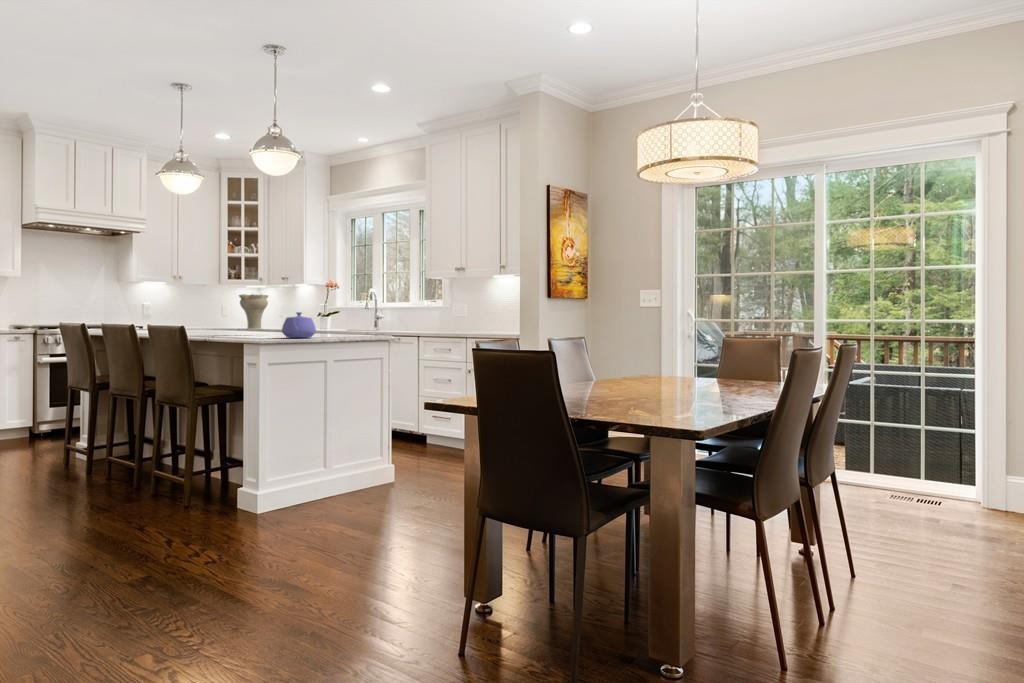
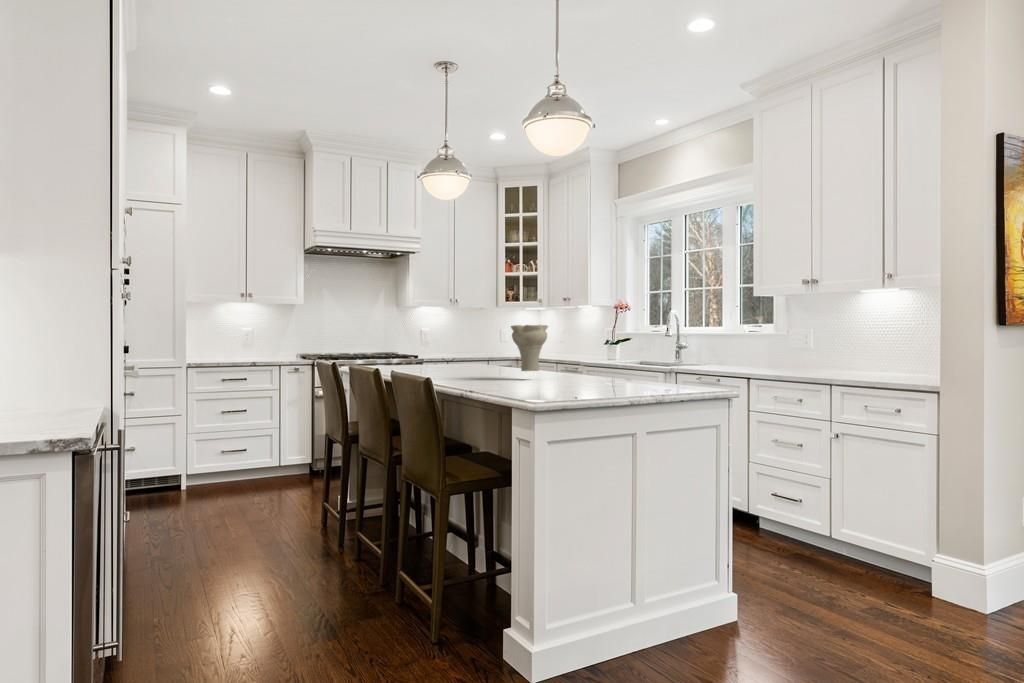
teapot: present [282,312,316,338] -> none [567,354,615,393]

